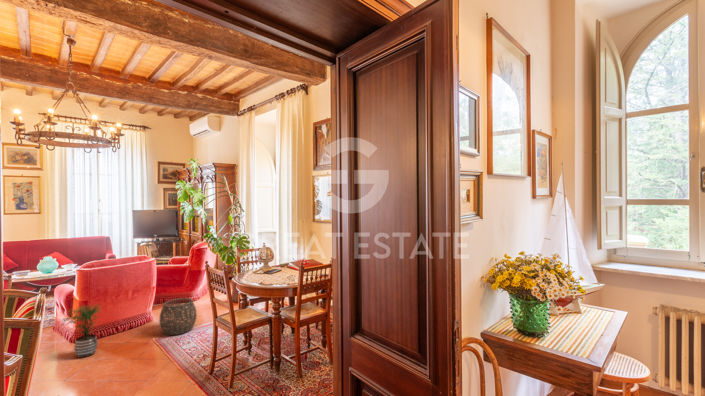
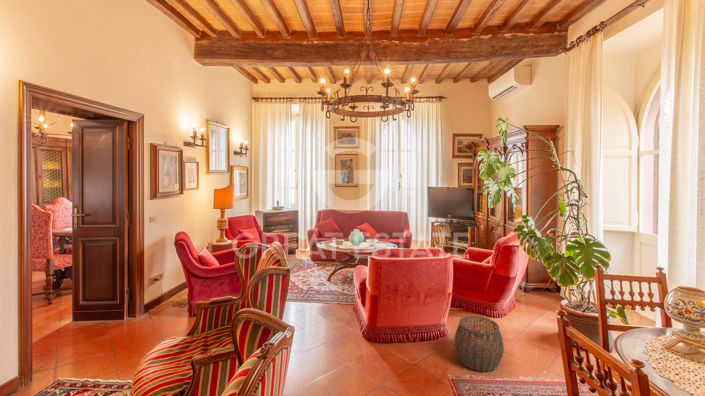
potted plant: present [63,304,99,358] -> none [356,301,398,364]

